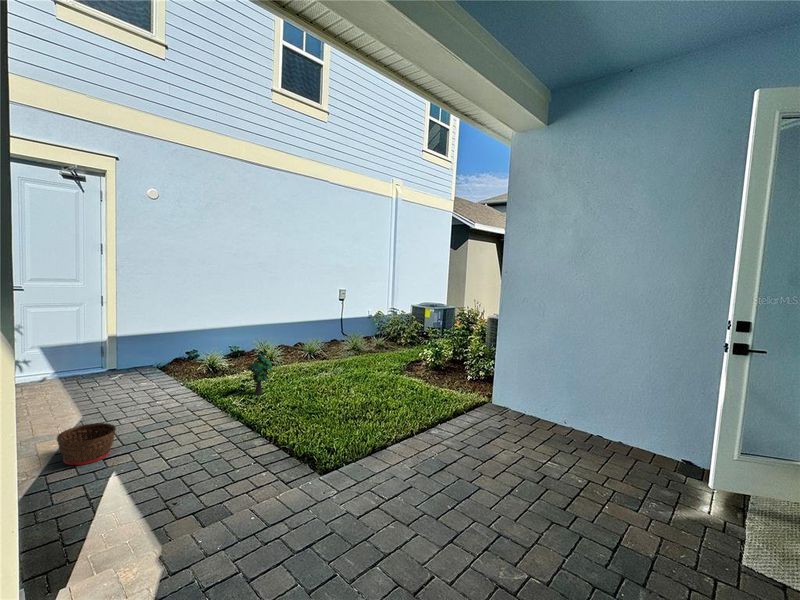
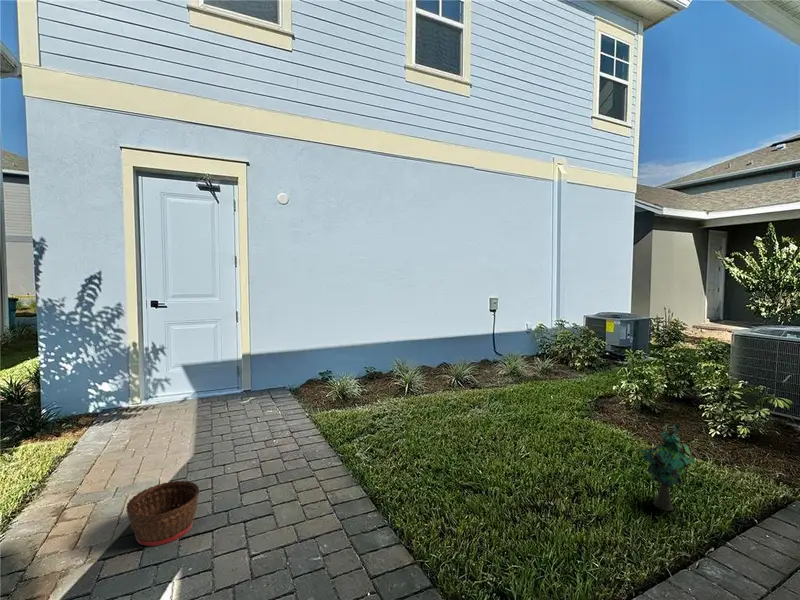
decorative plant: present [247,350,273,395] -> present [638,424,695,511]

